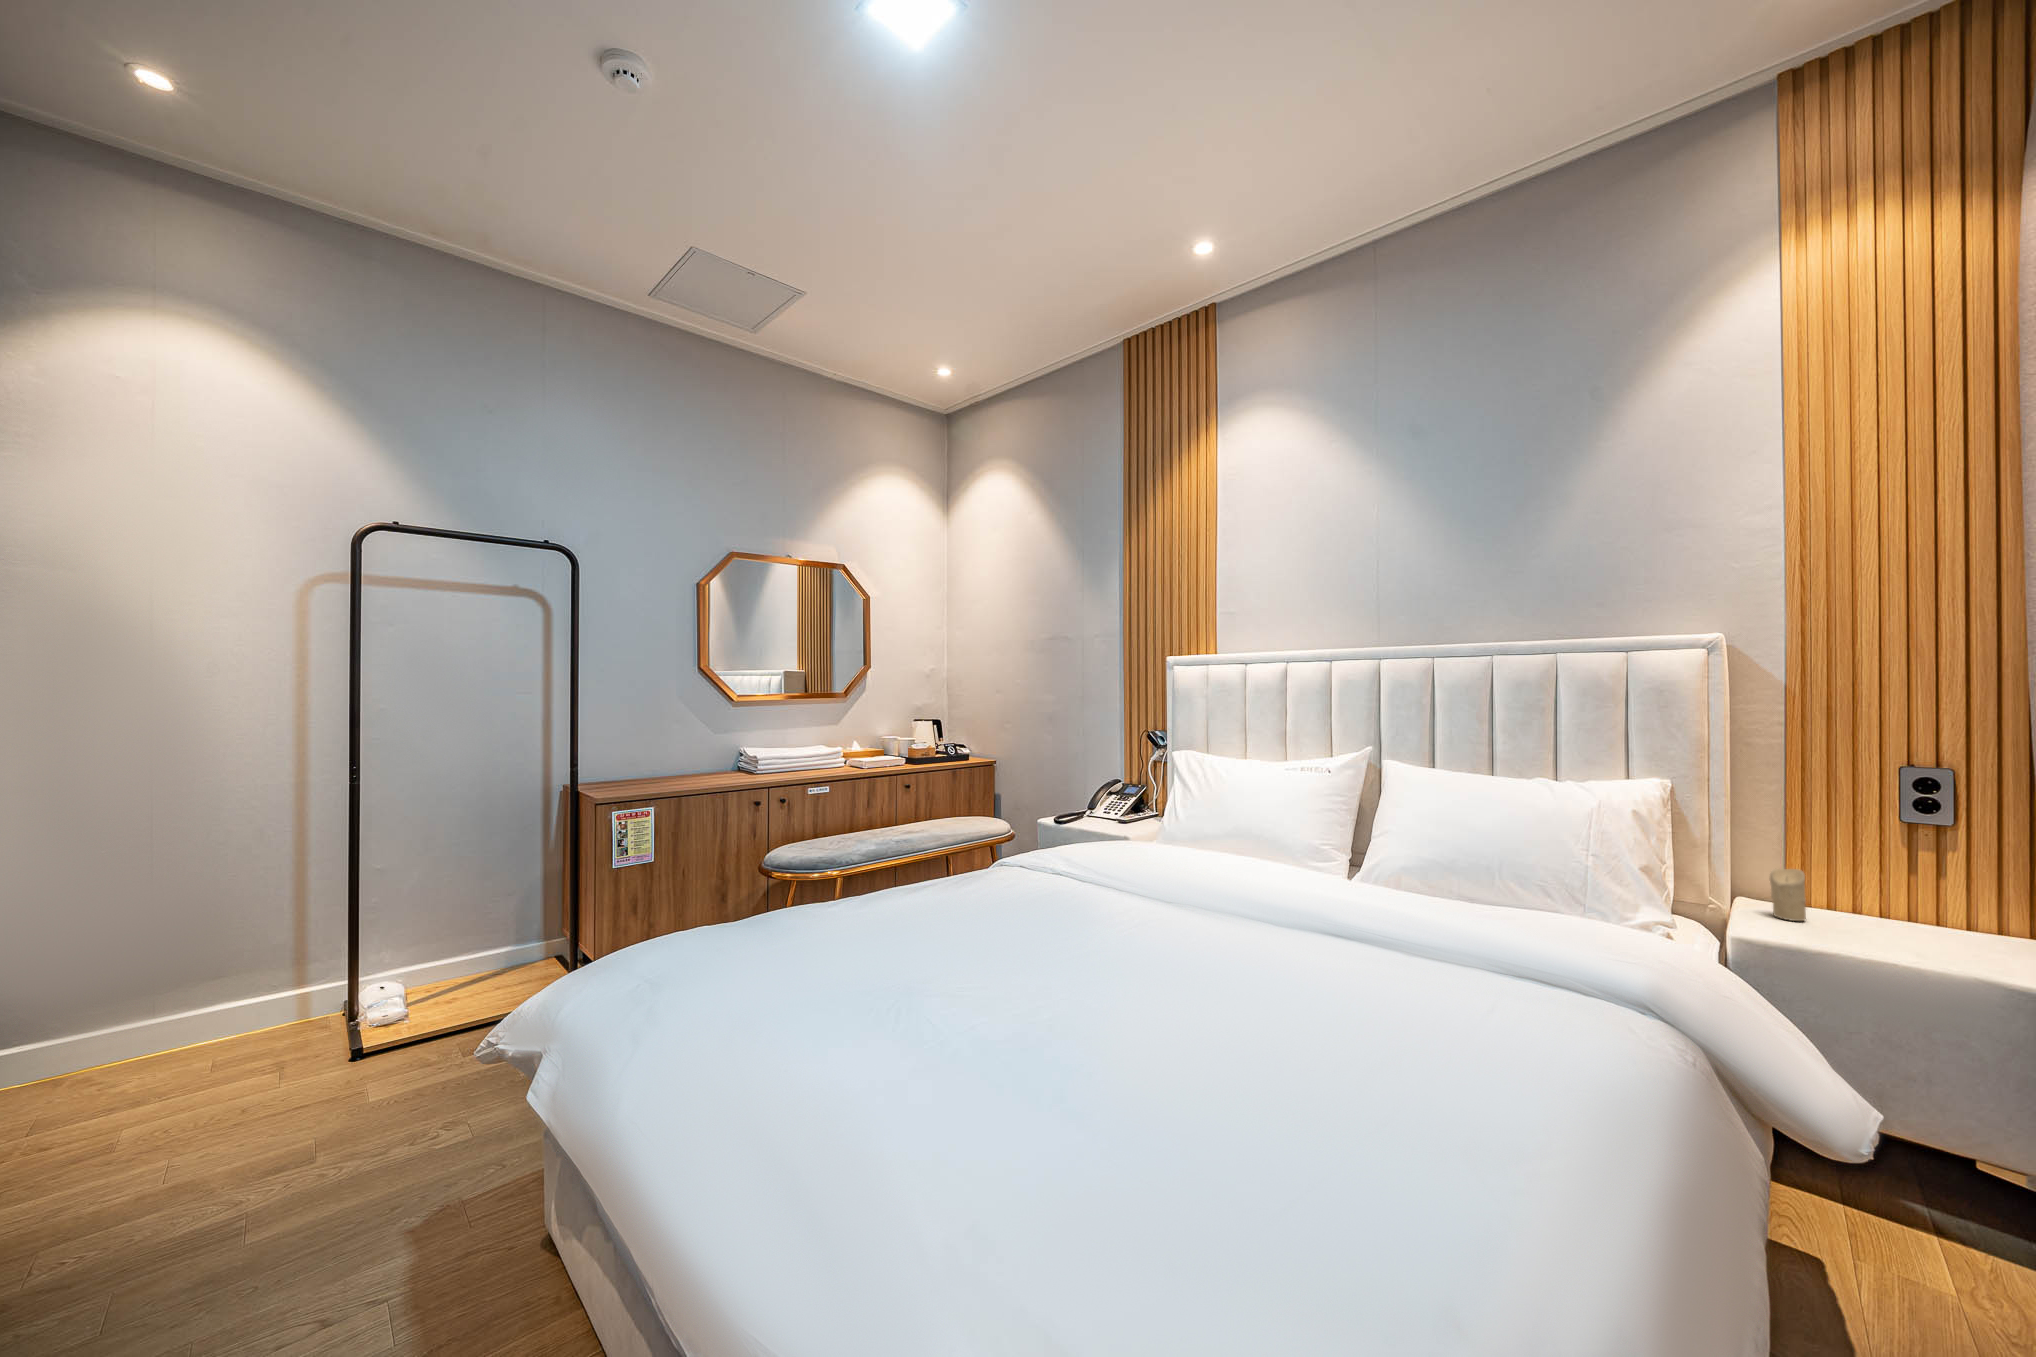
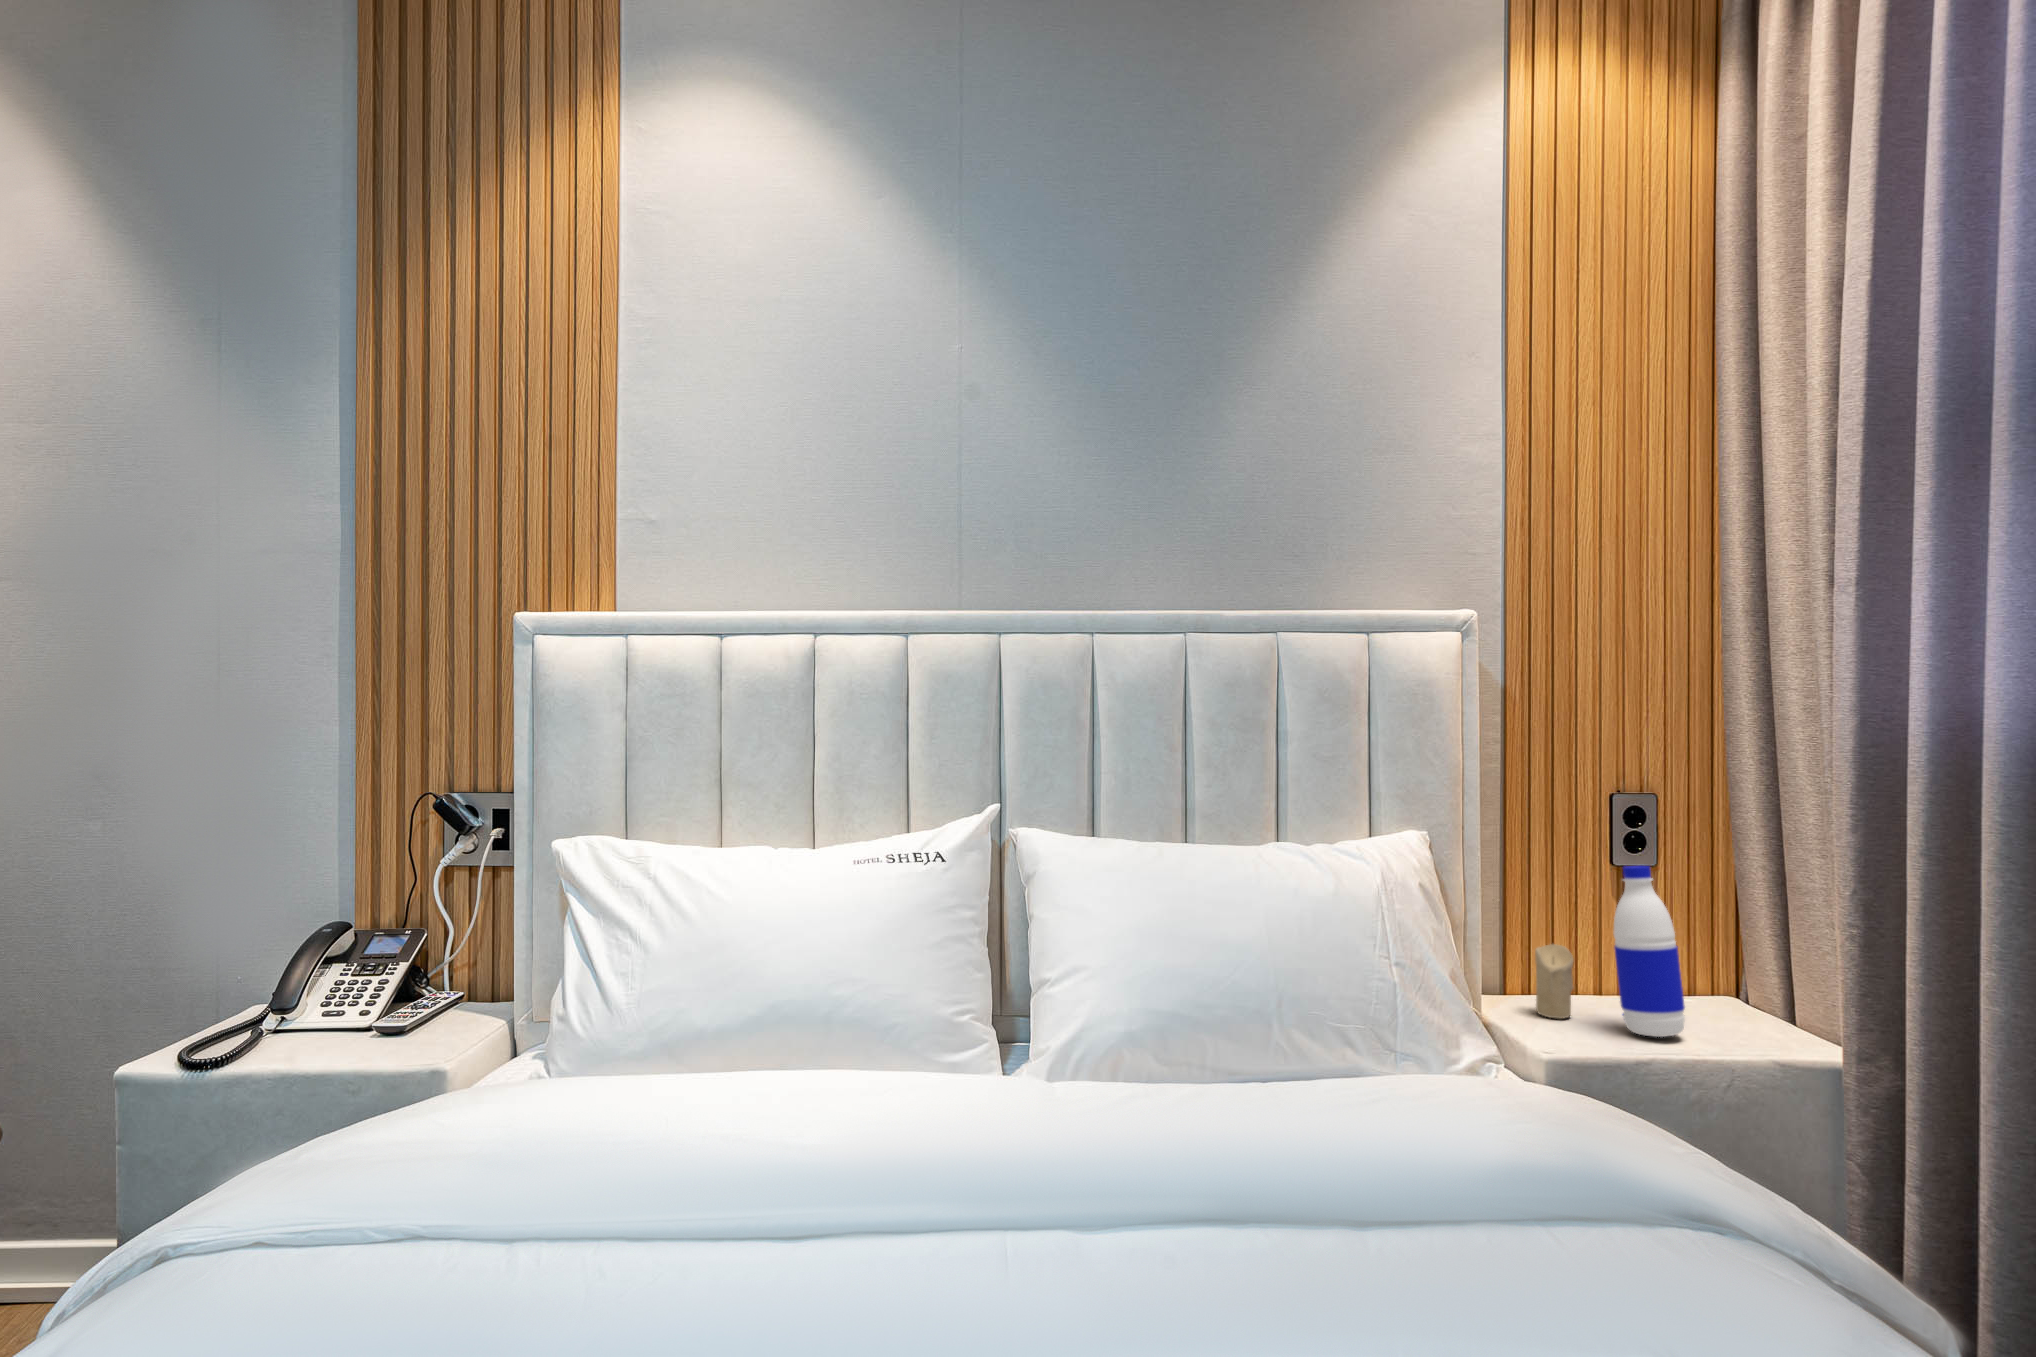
water bottle: none [1827,815,1896,943] -> present [1613,866,1685,1037]

